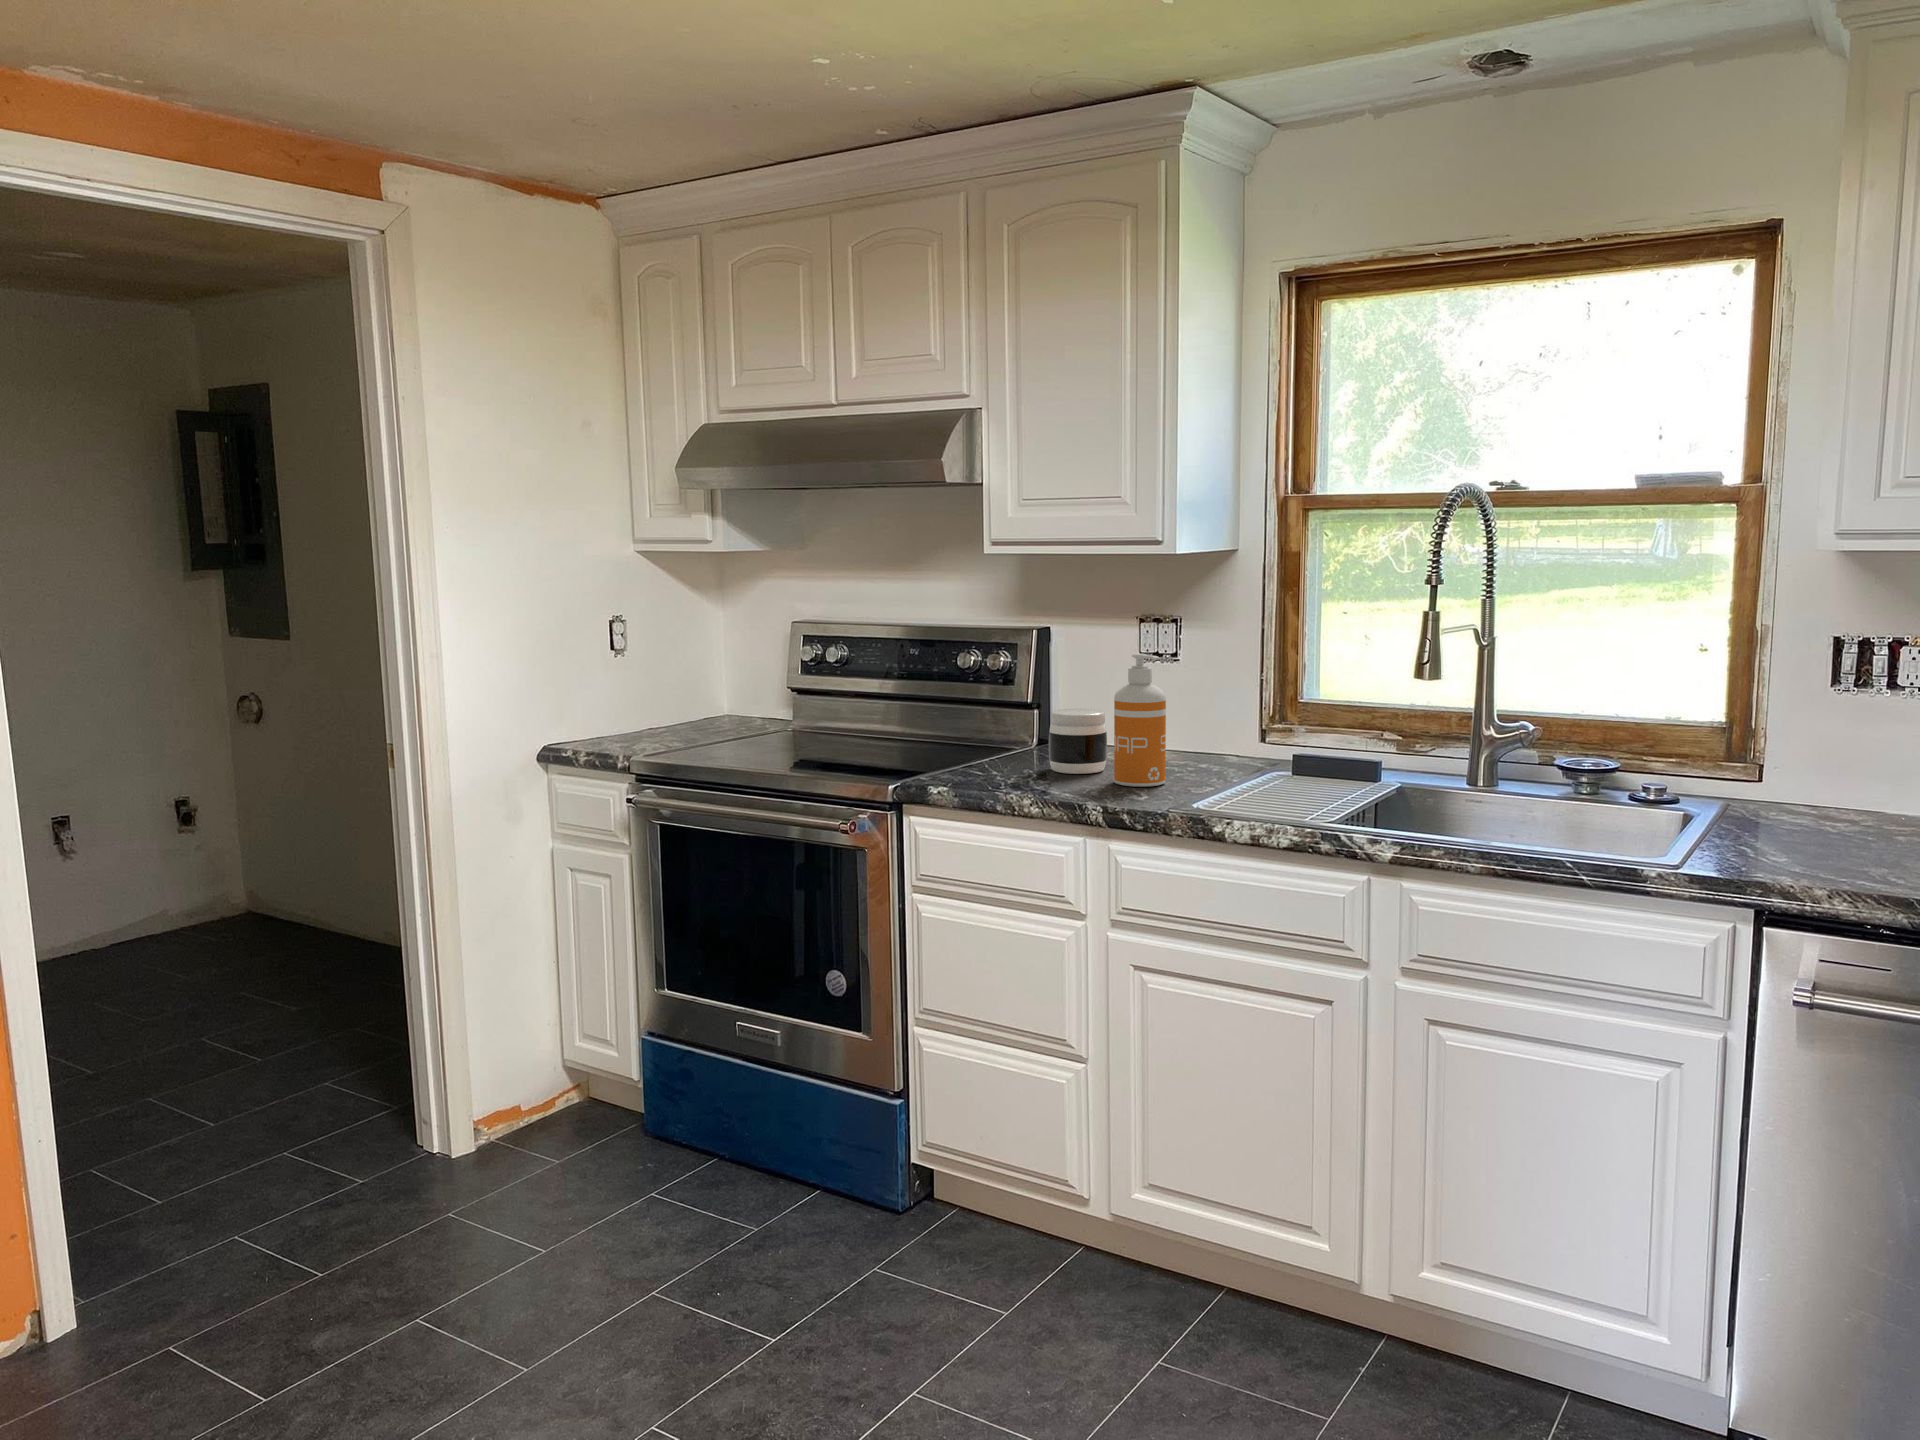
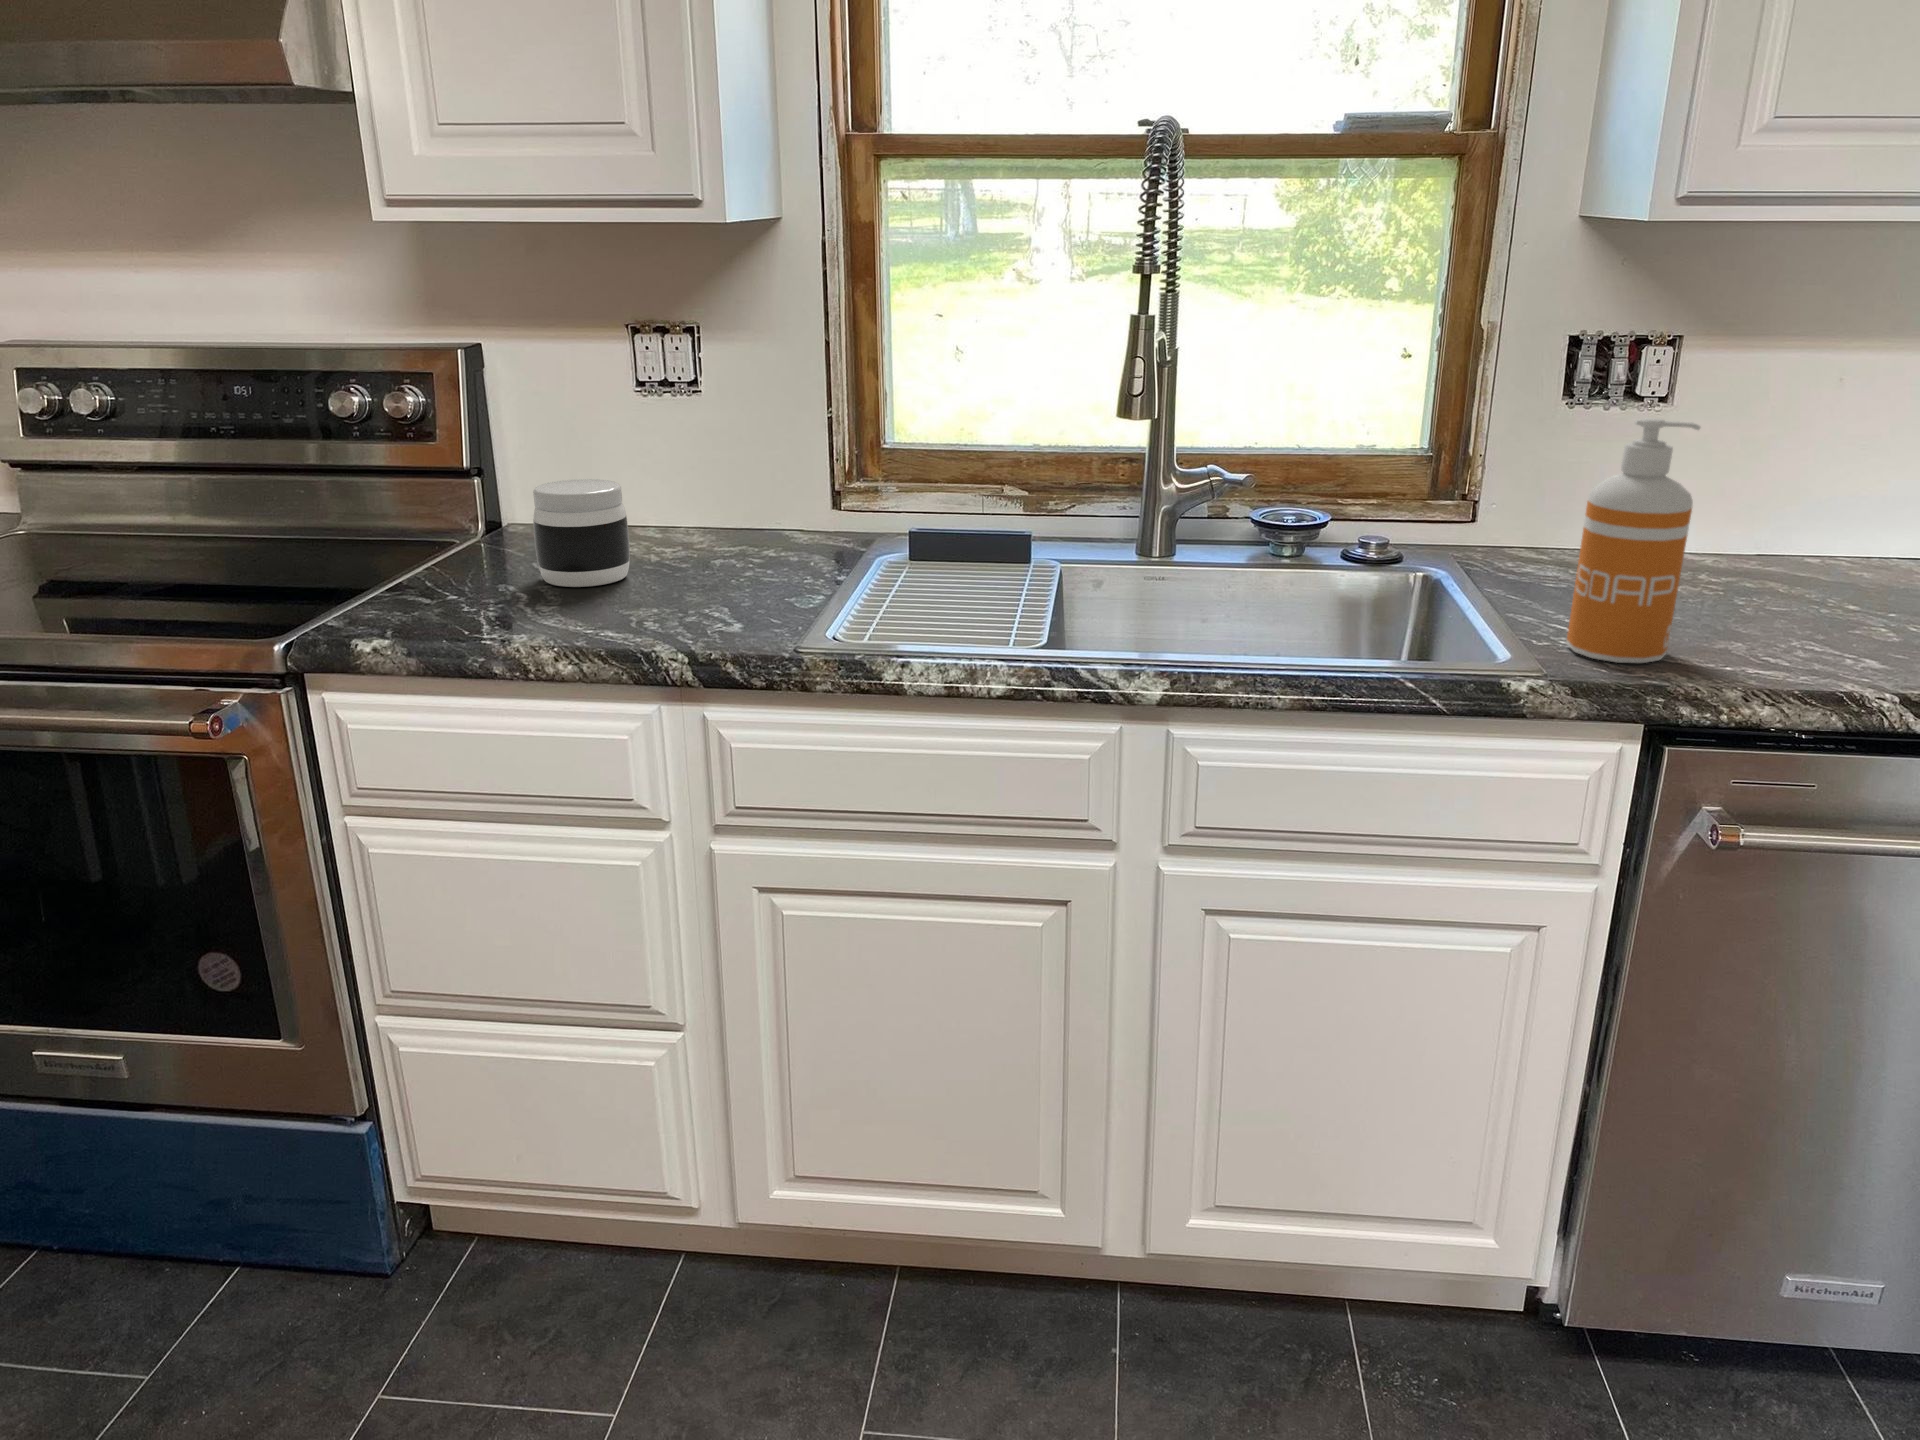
soap dispenser: present [1114,654,1166,787] -> present [1566,418,1700,663]

